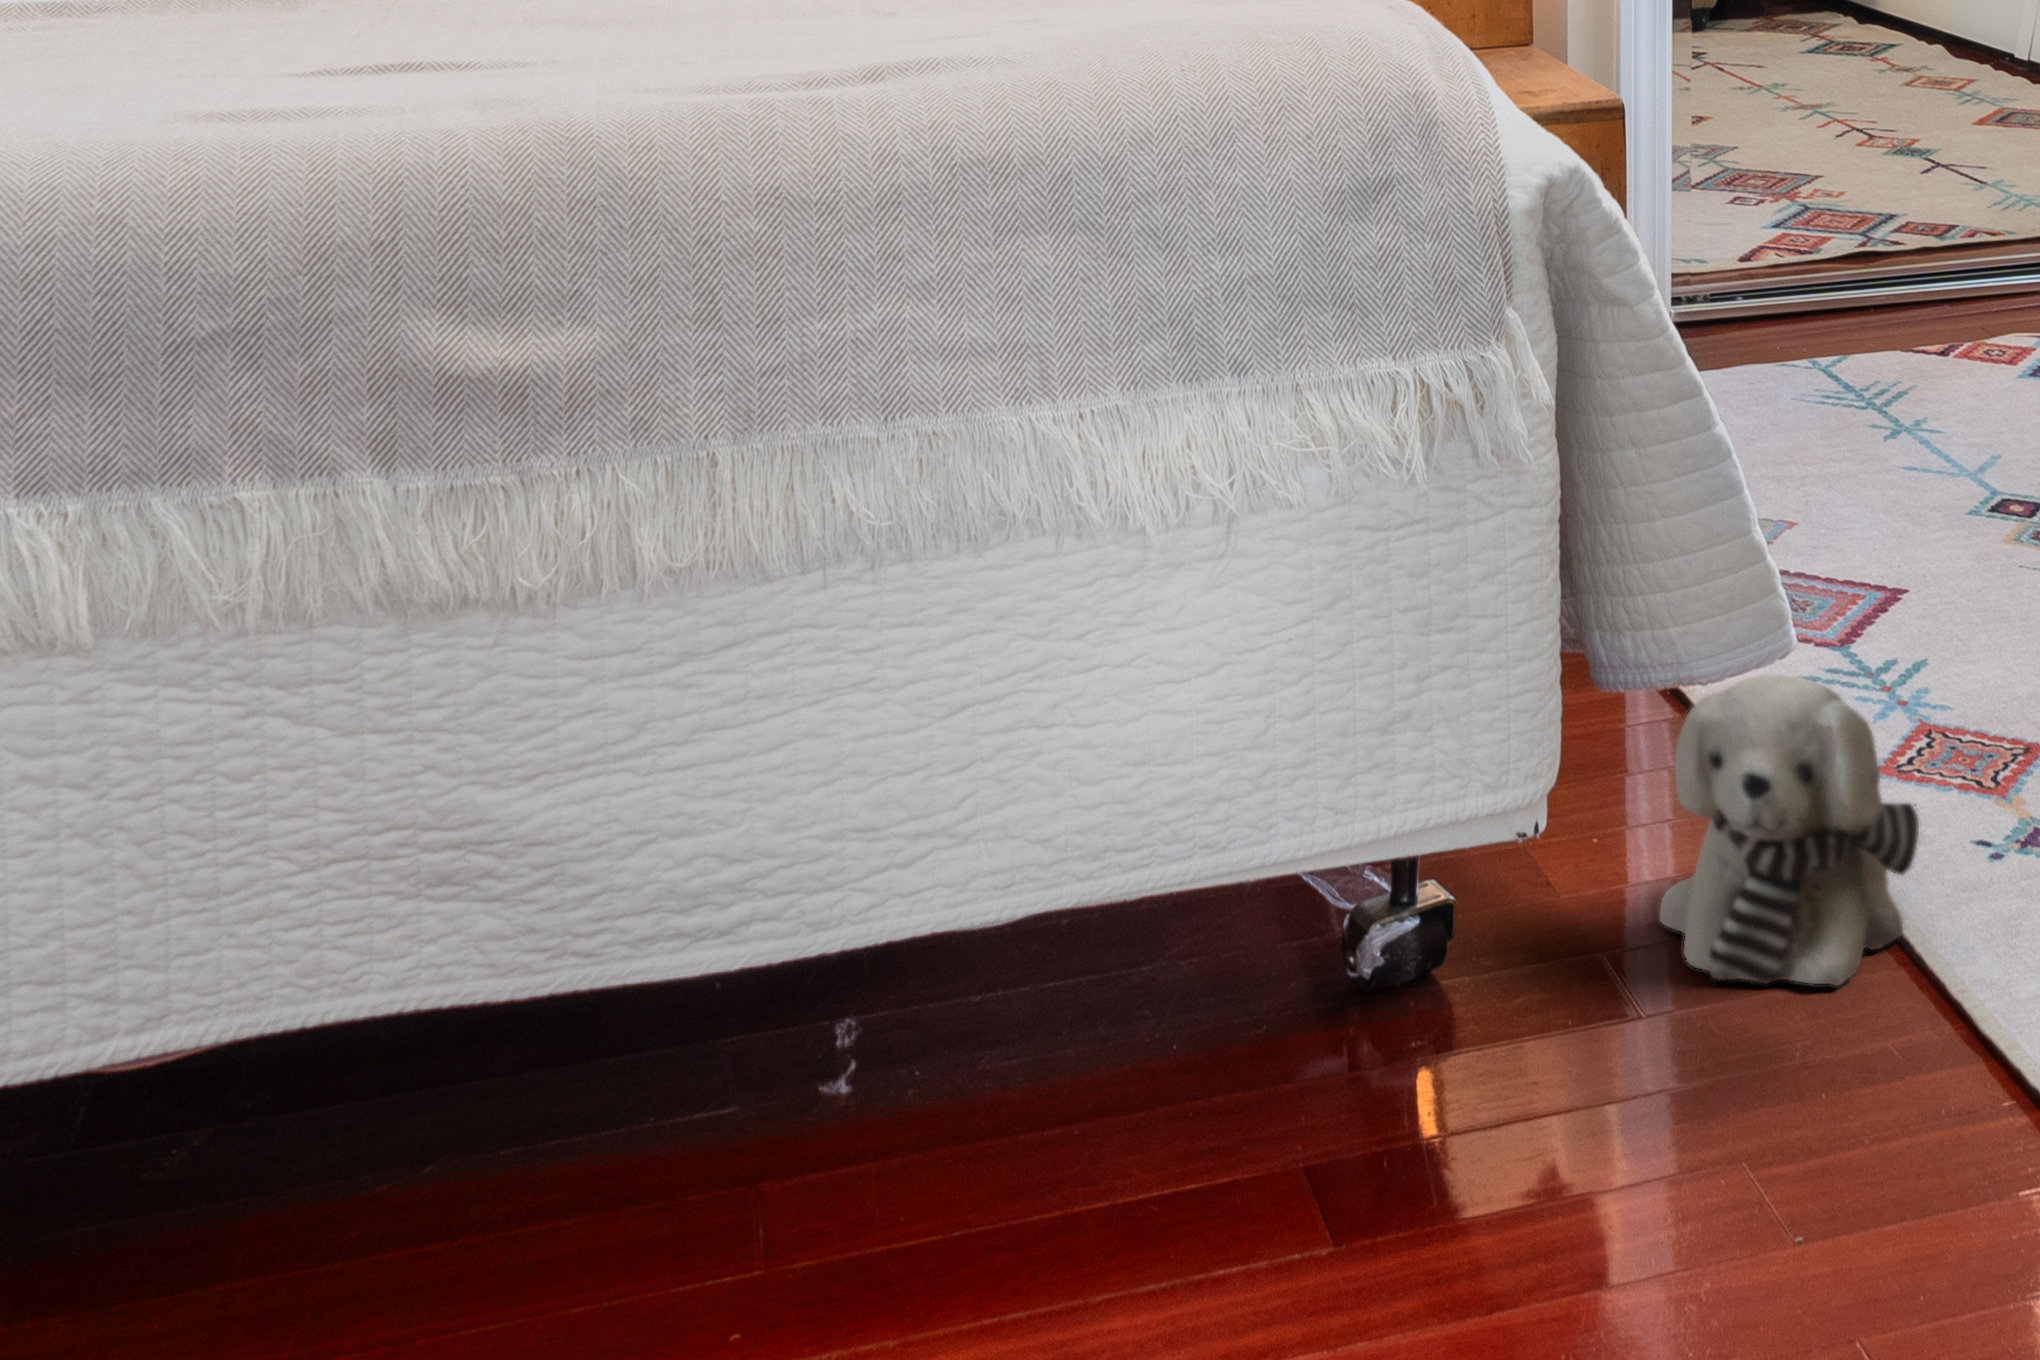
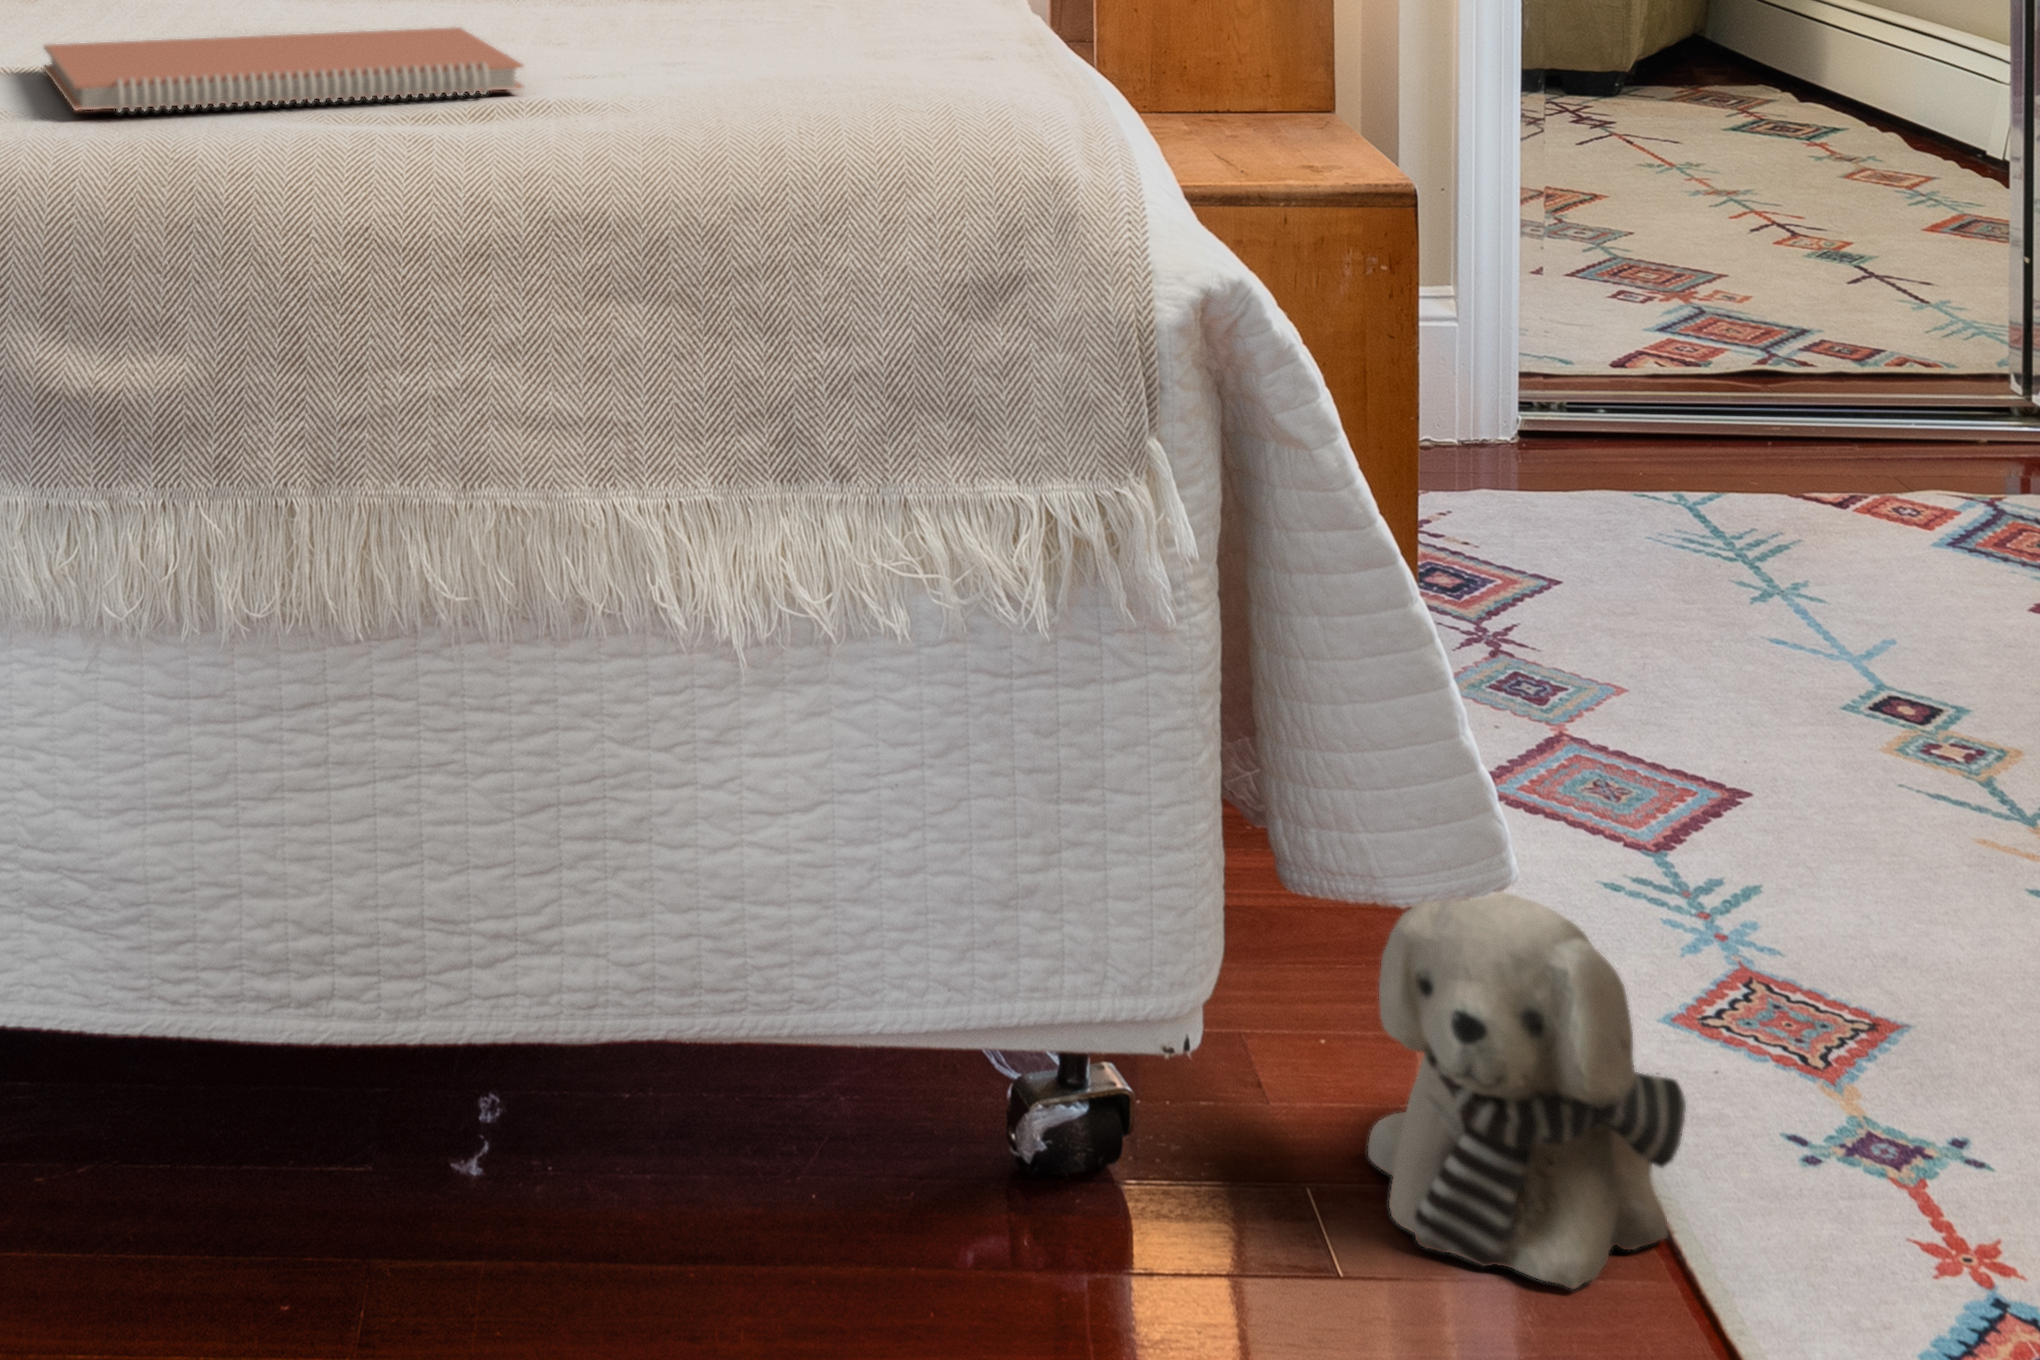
notebook: none [369,12,893,113] -> present [44,27,523,113]

